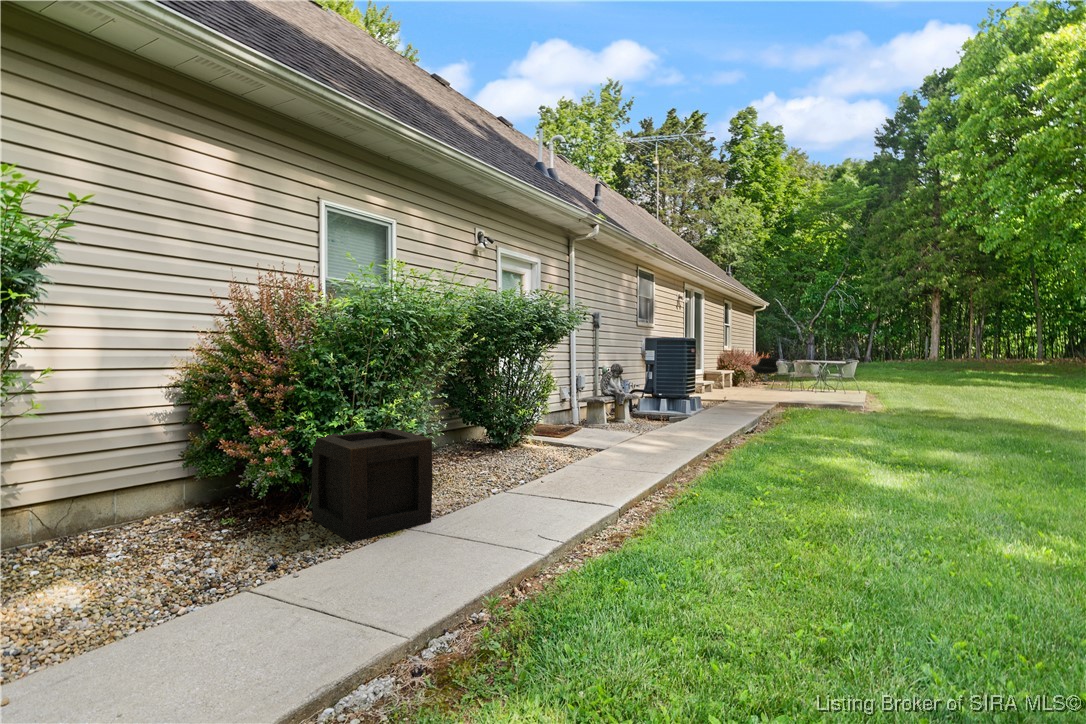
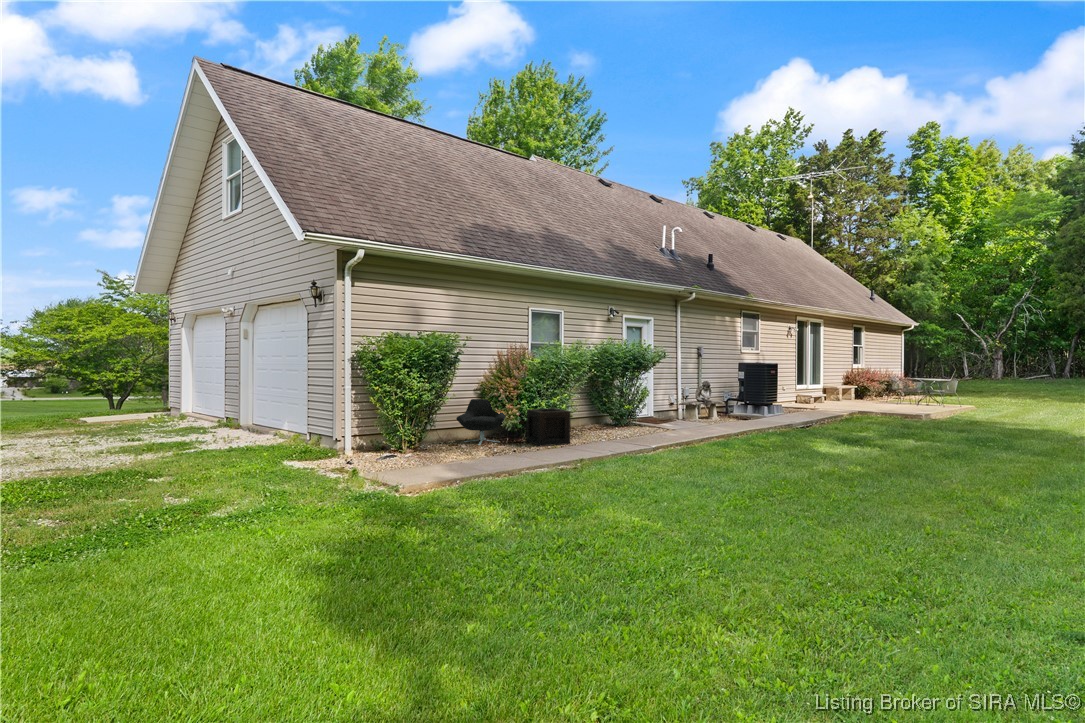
lounge chair: present [751,358,779,380] -> present [456,399,505,445]

